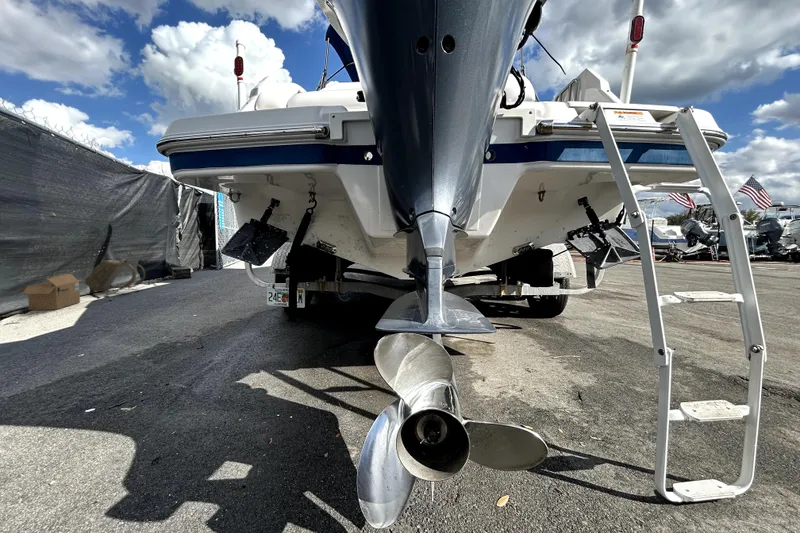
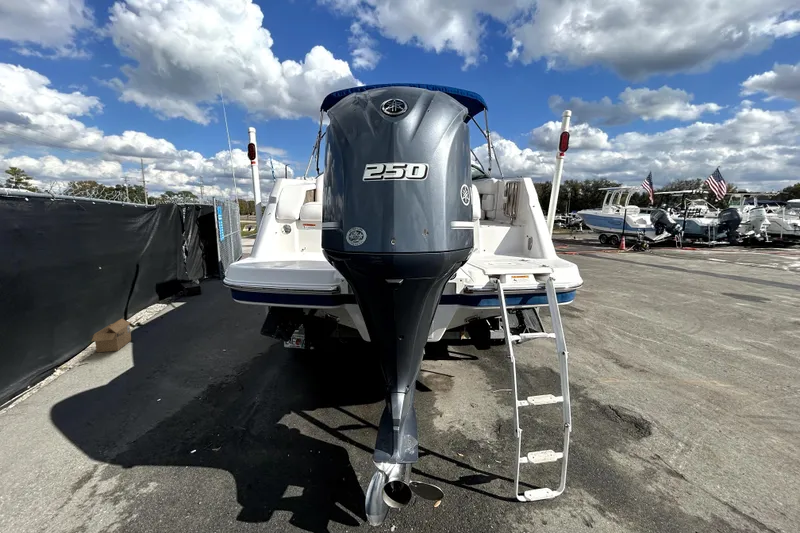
backpack: present [85,259,145,292] -> none [127,296,175,326]

